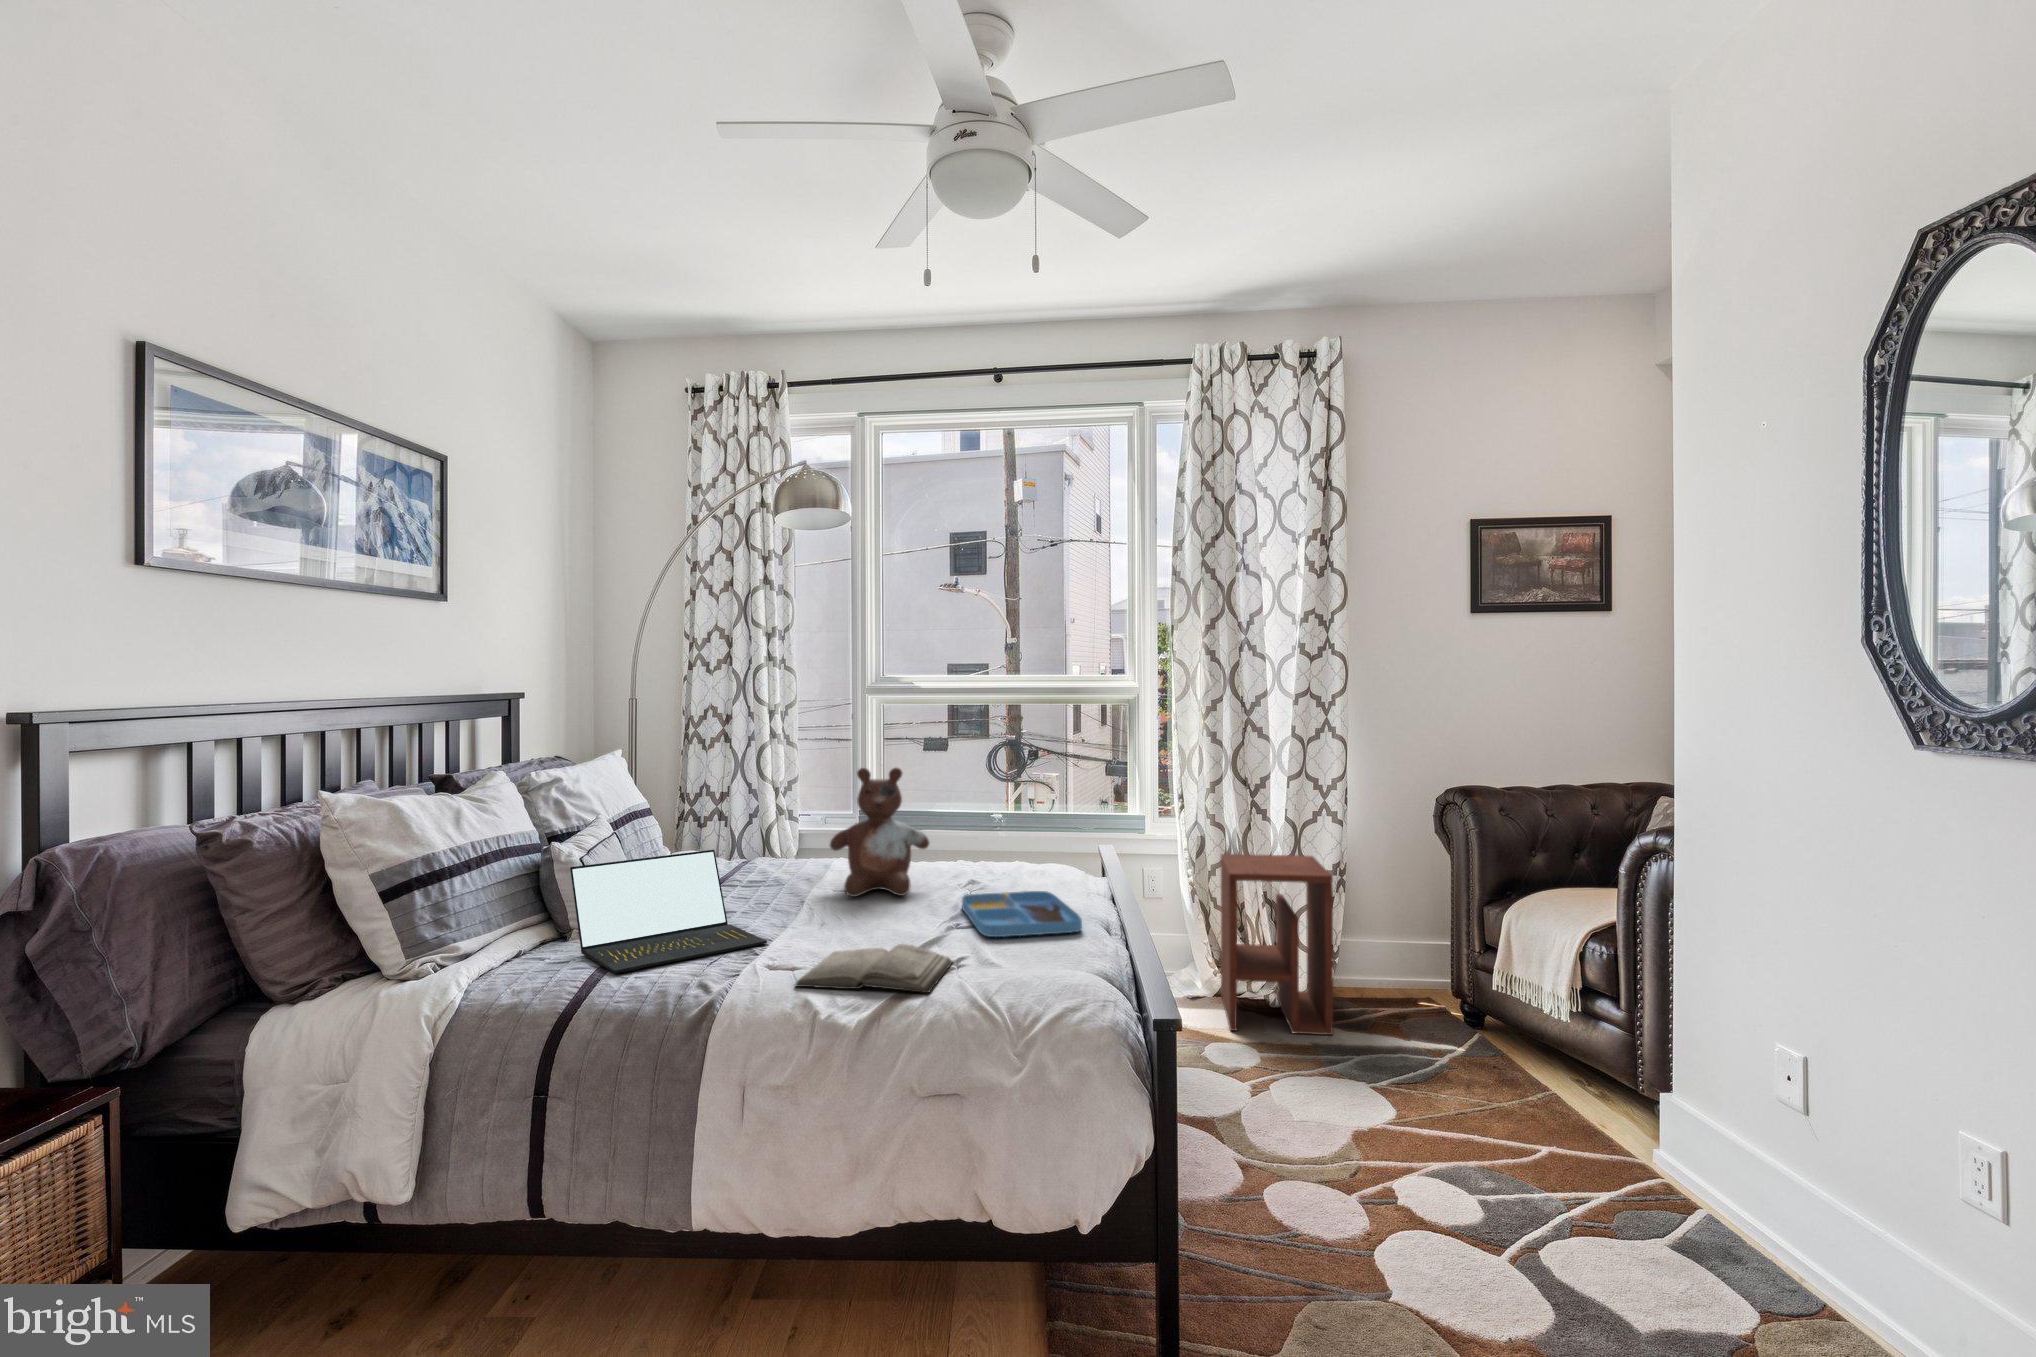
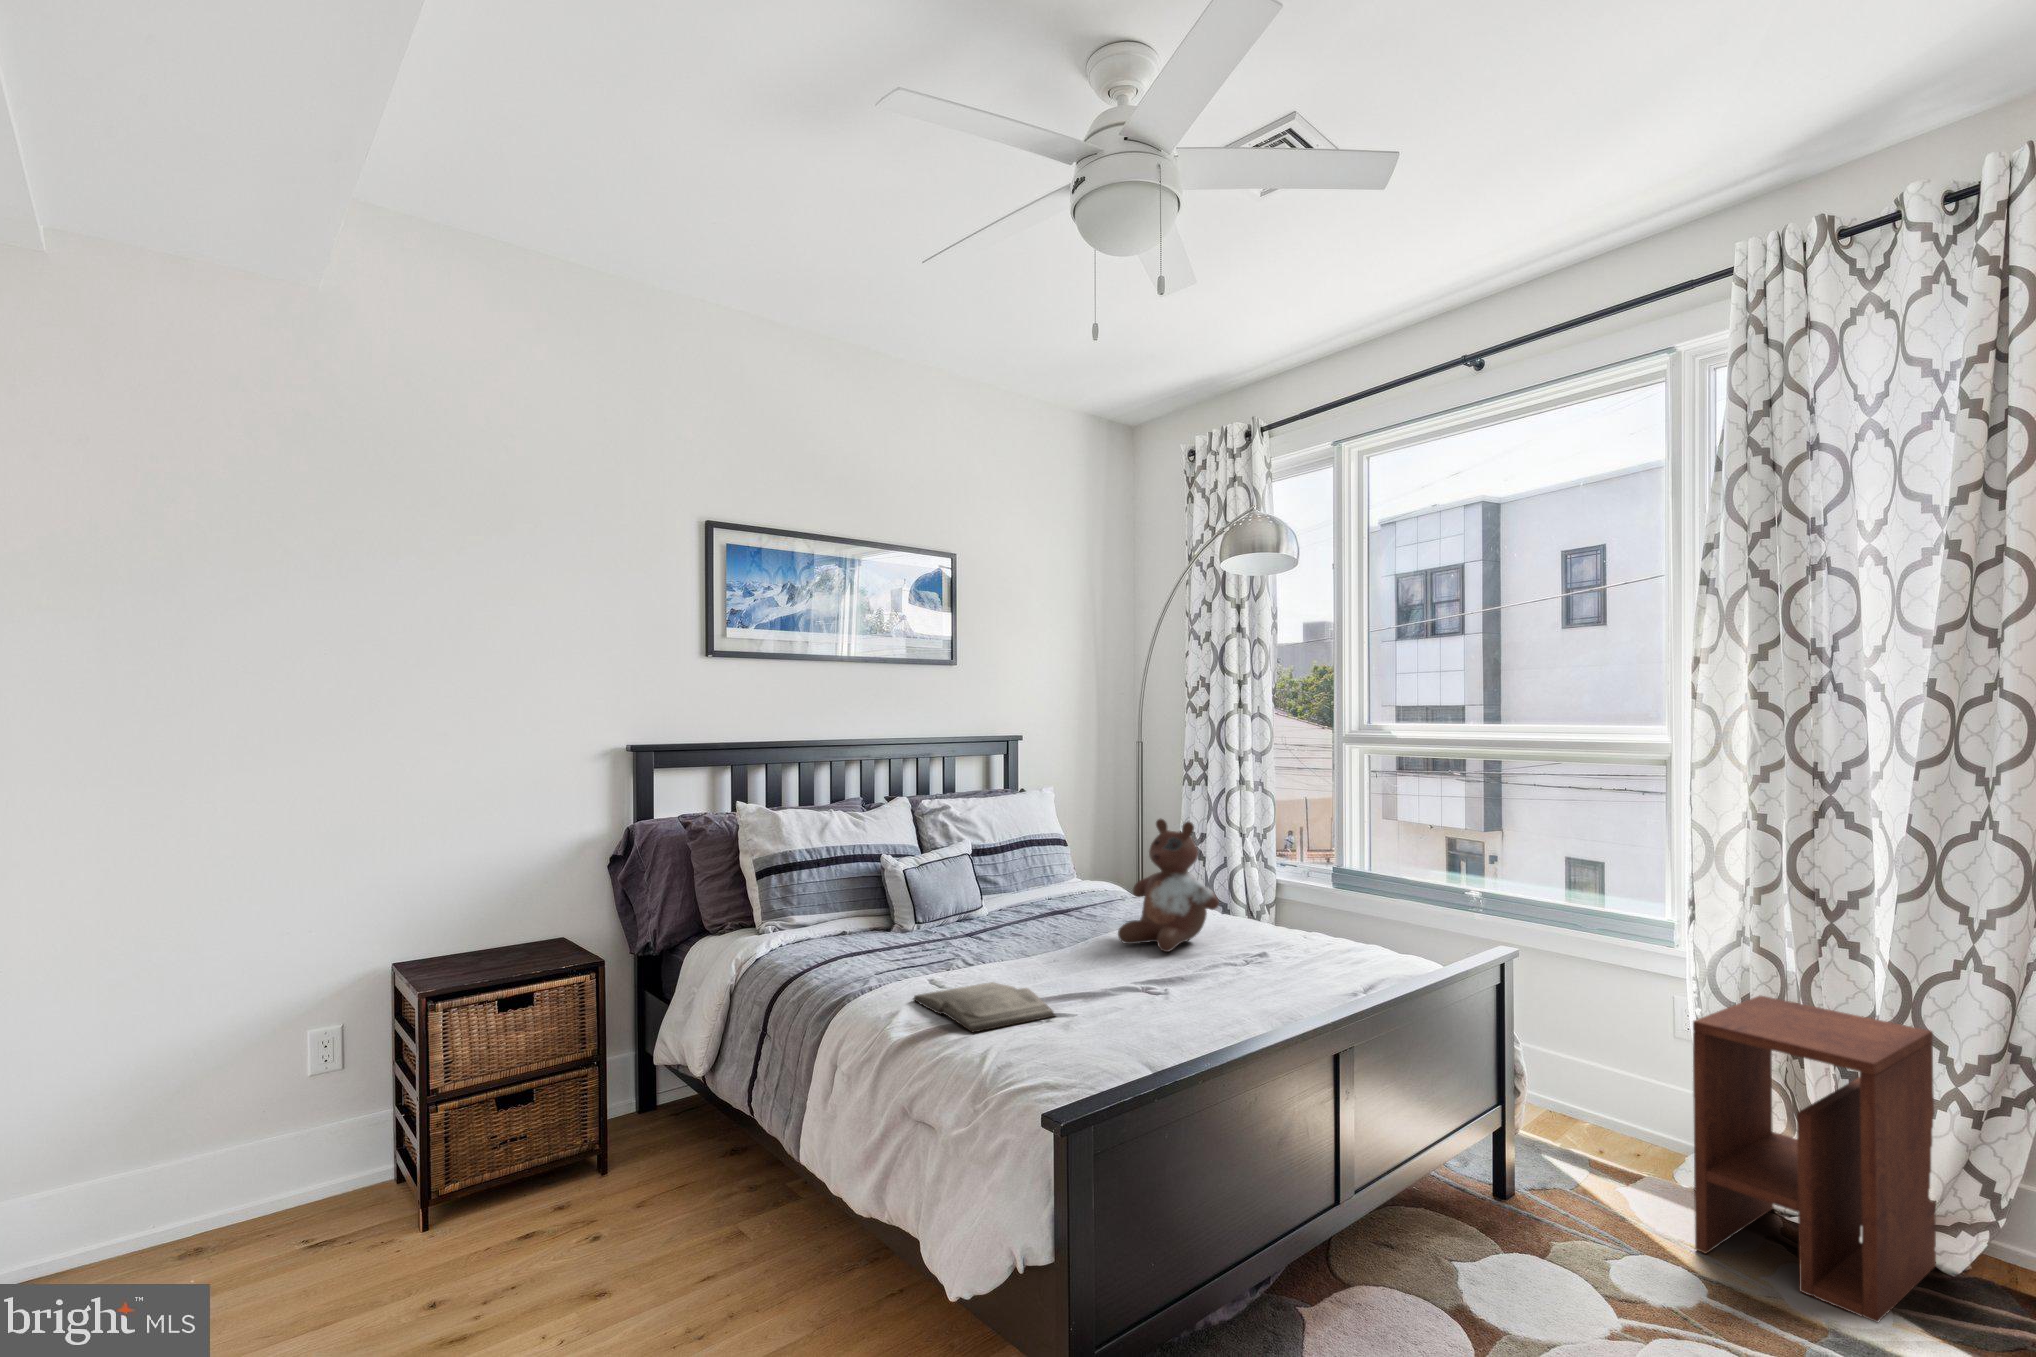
laptop: present [570,850,767,973] -> none [848,874,991,965]
tray: present [962,891,1082,937] -> none [1133,963,1284,1023]

